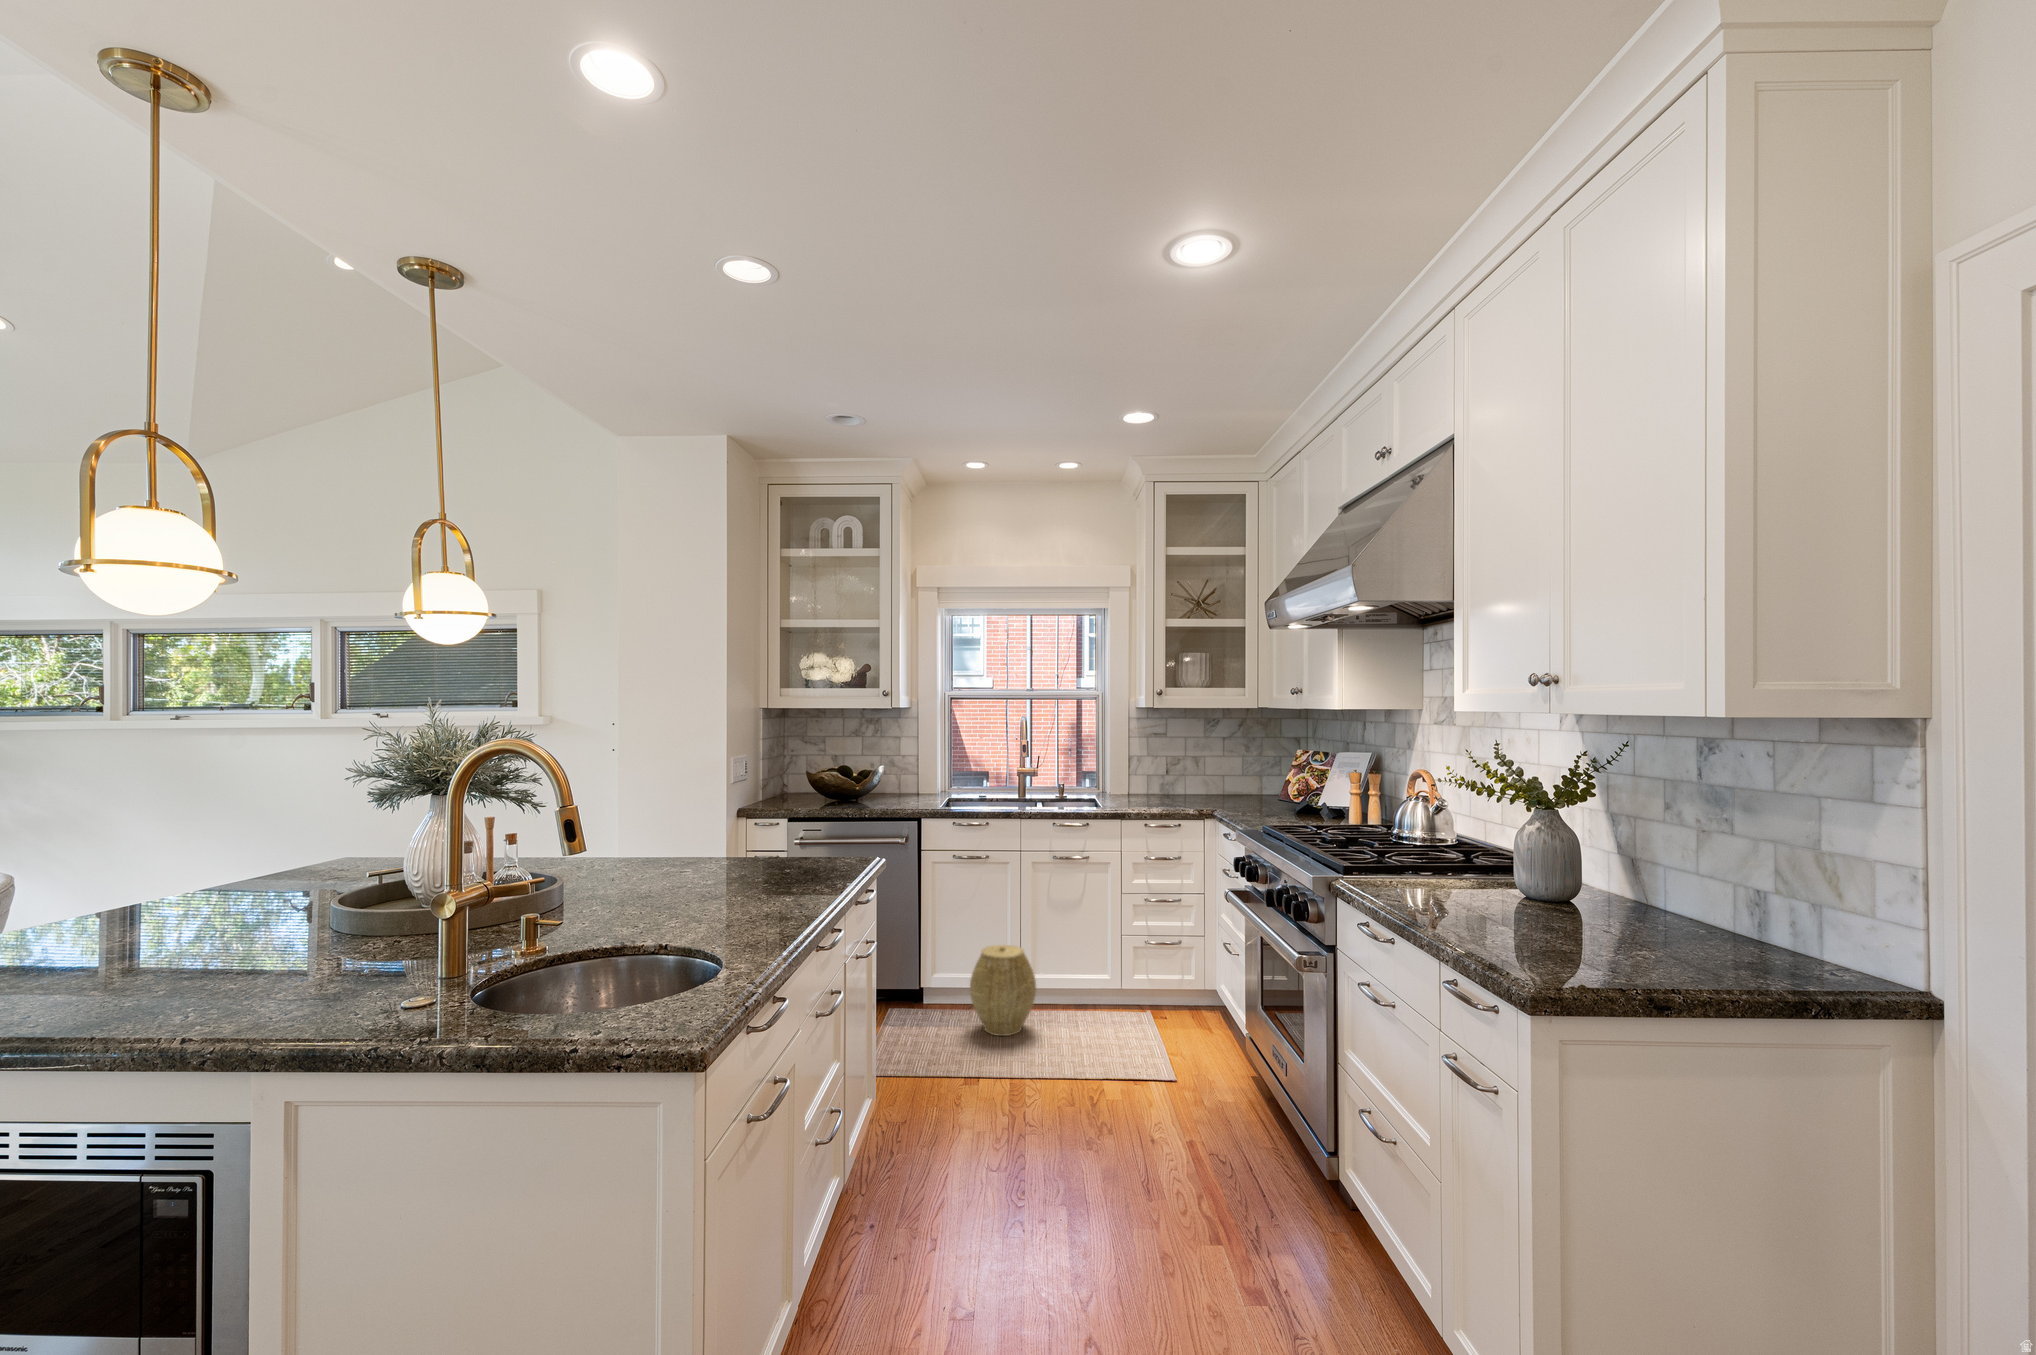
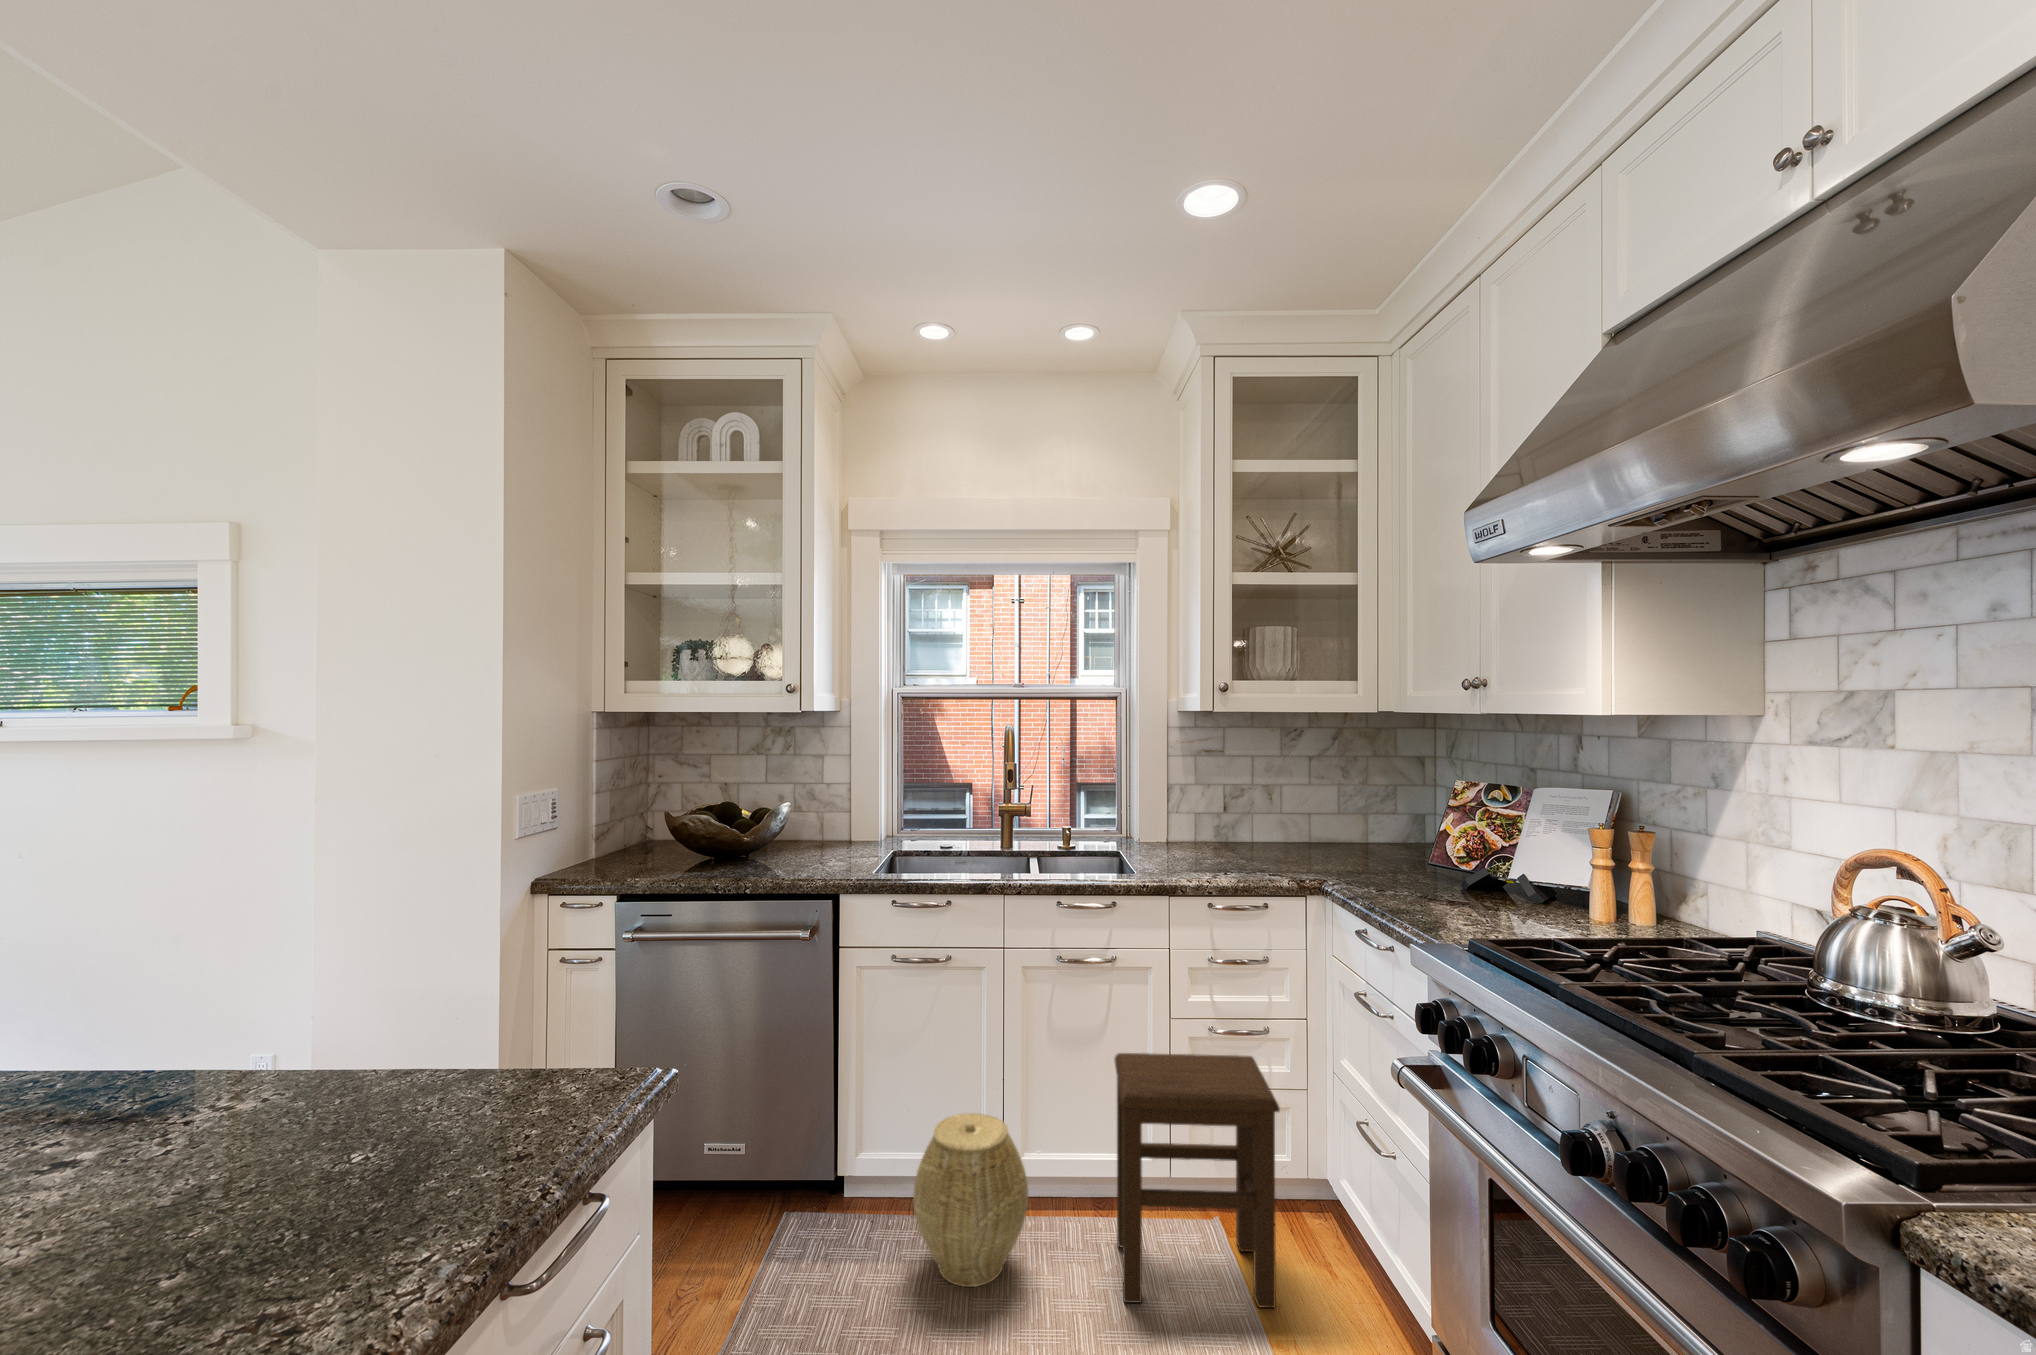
stool: none [1087,910,1178,1042] -> present [1115,1053,1280,1308]

